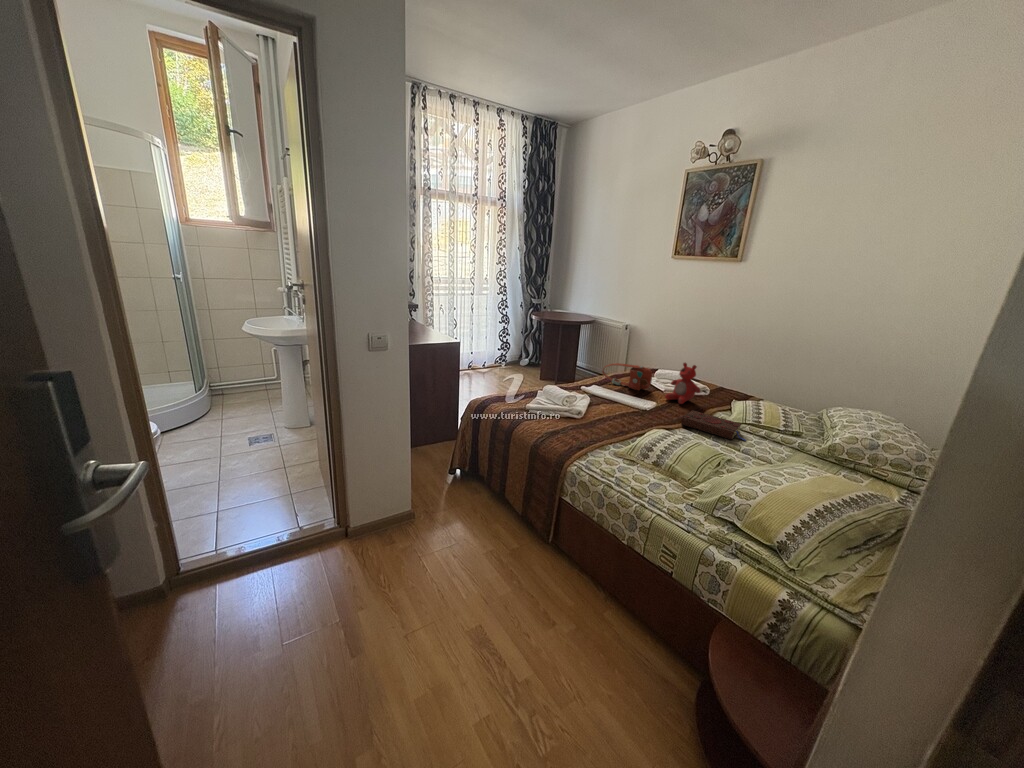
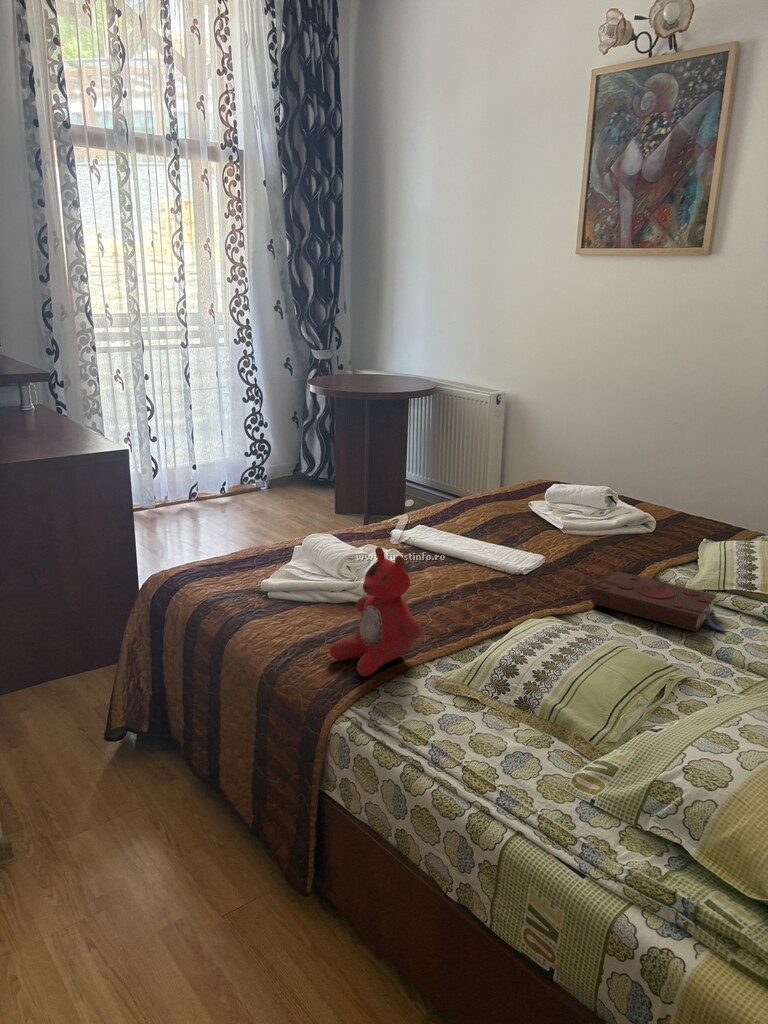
handbag: present [602,363,652,390] -> none [435,477,537,533]
stuffed bear: present [665,363,700,404] -> present [330,547,421,676]

